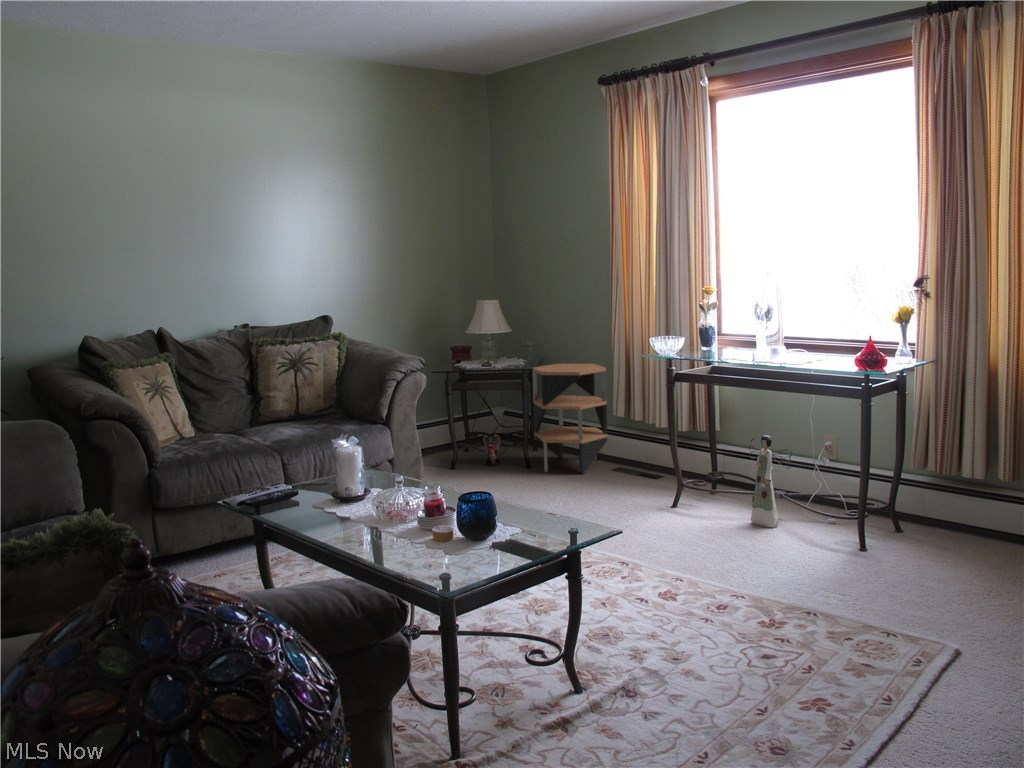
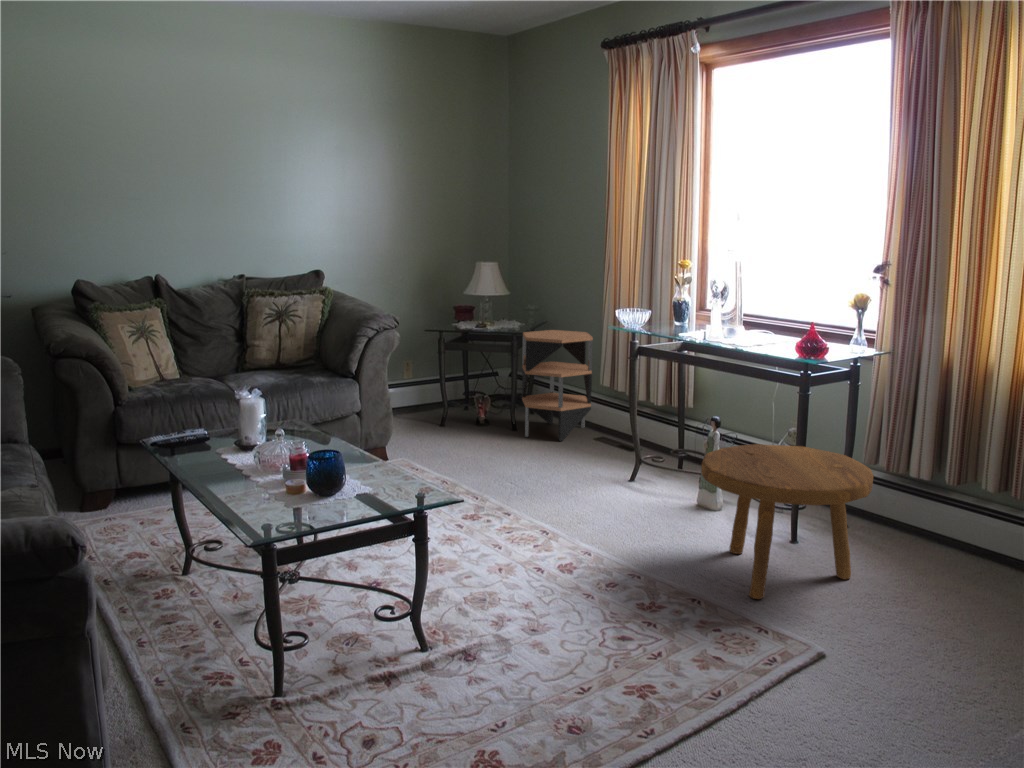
footstool: none [791,456,964,607] -> present [701,444,873,599]

